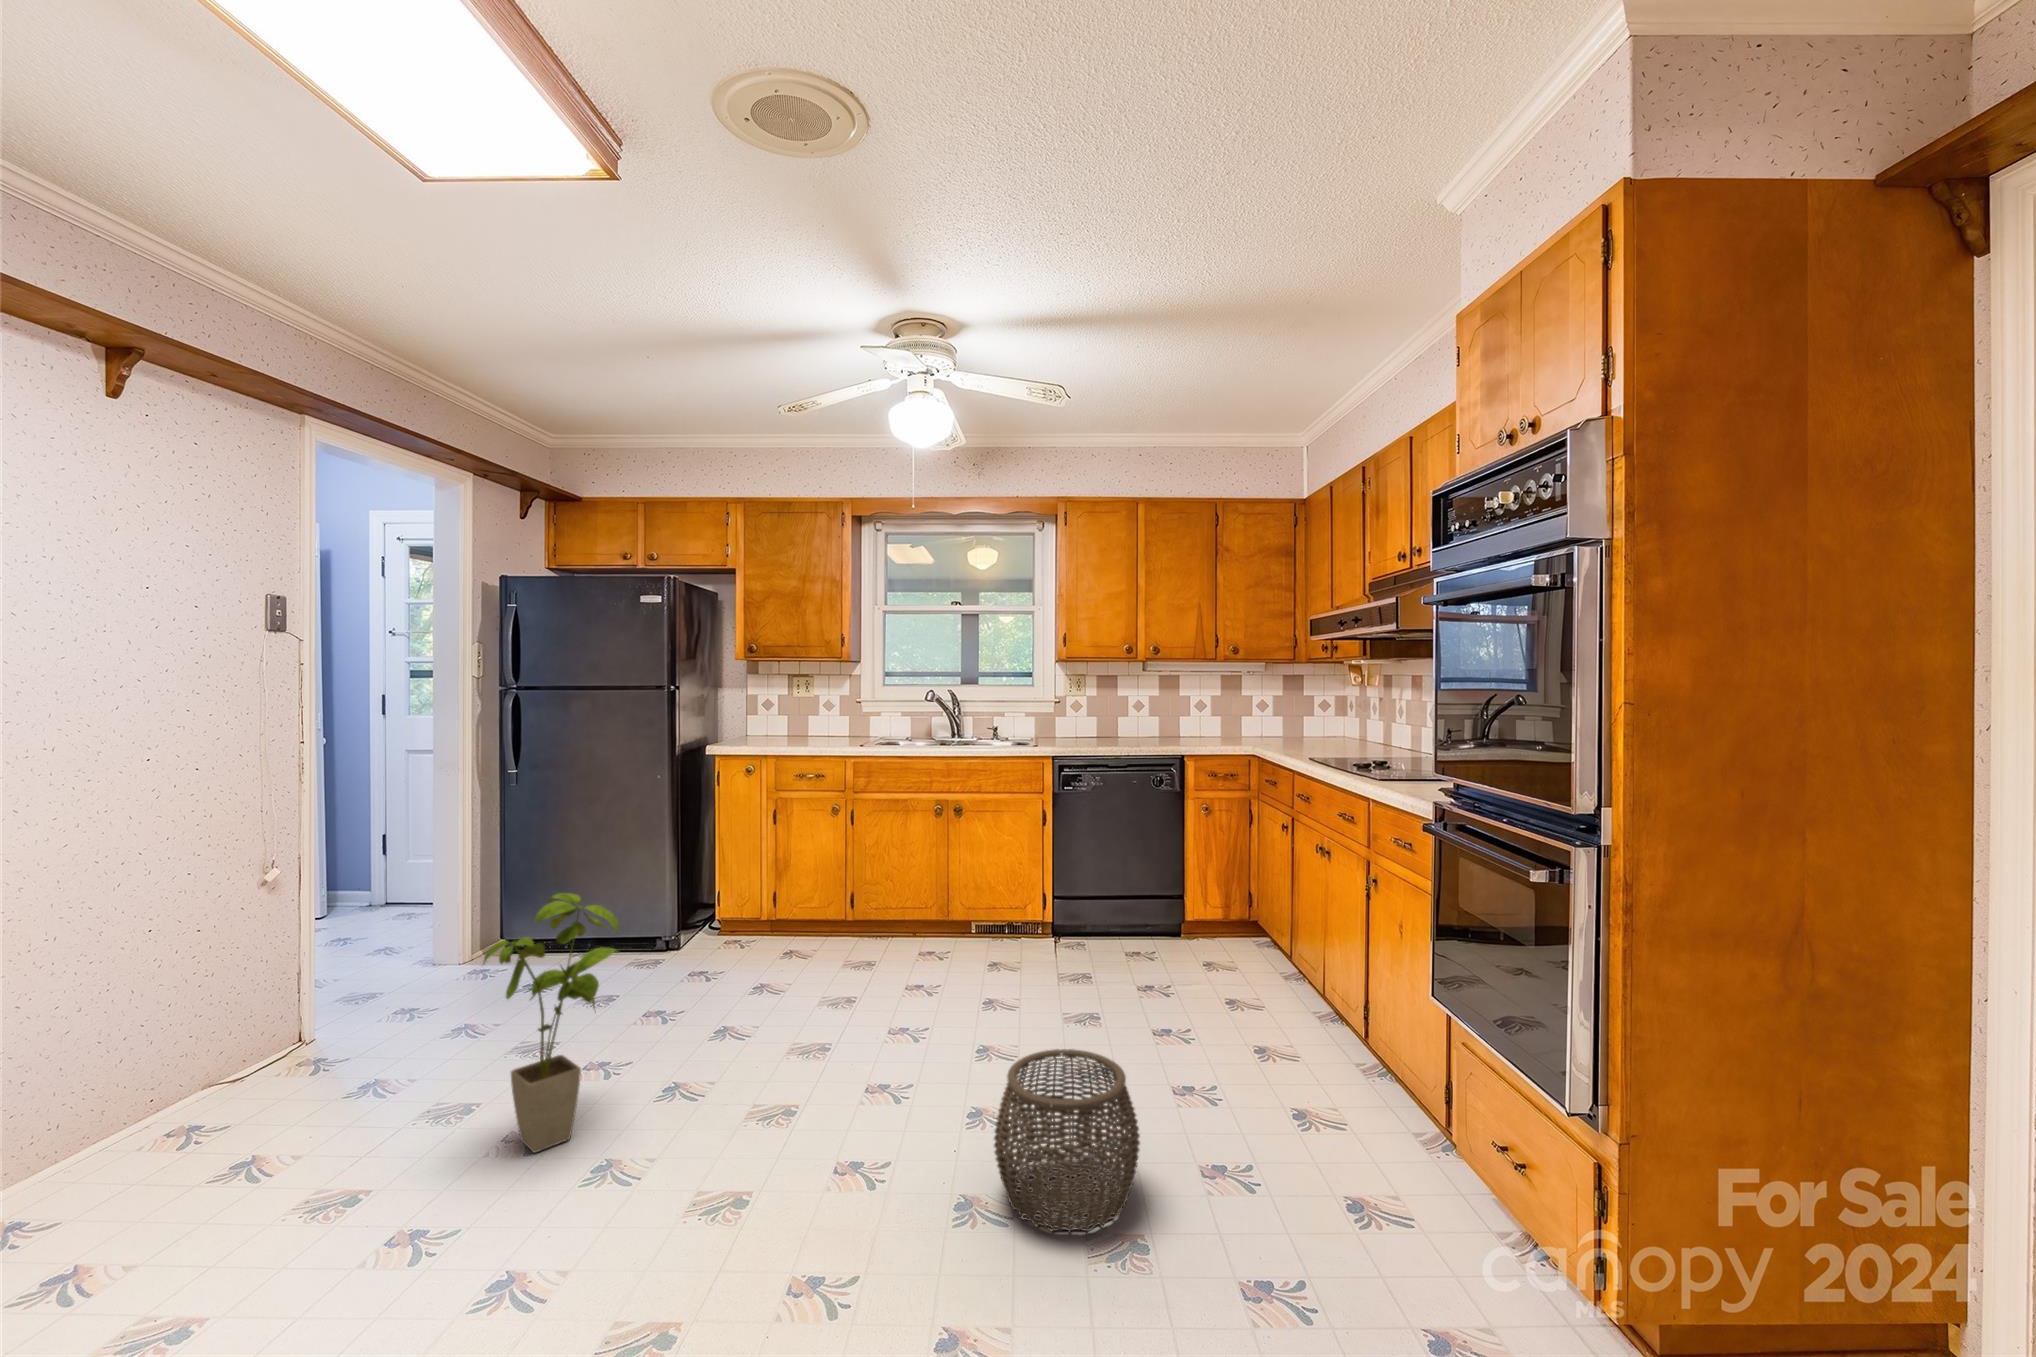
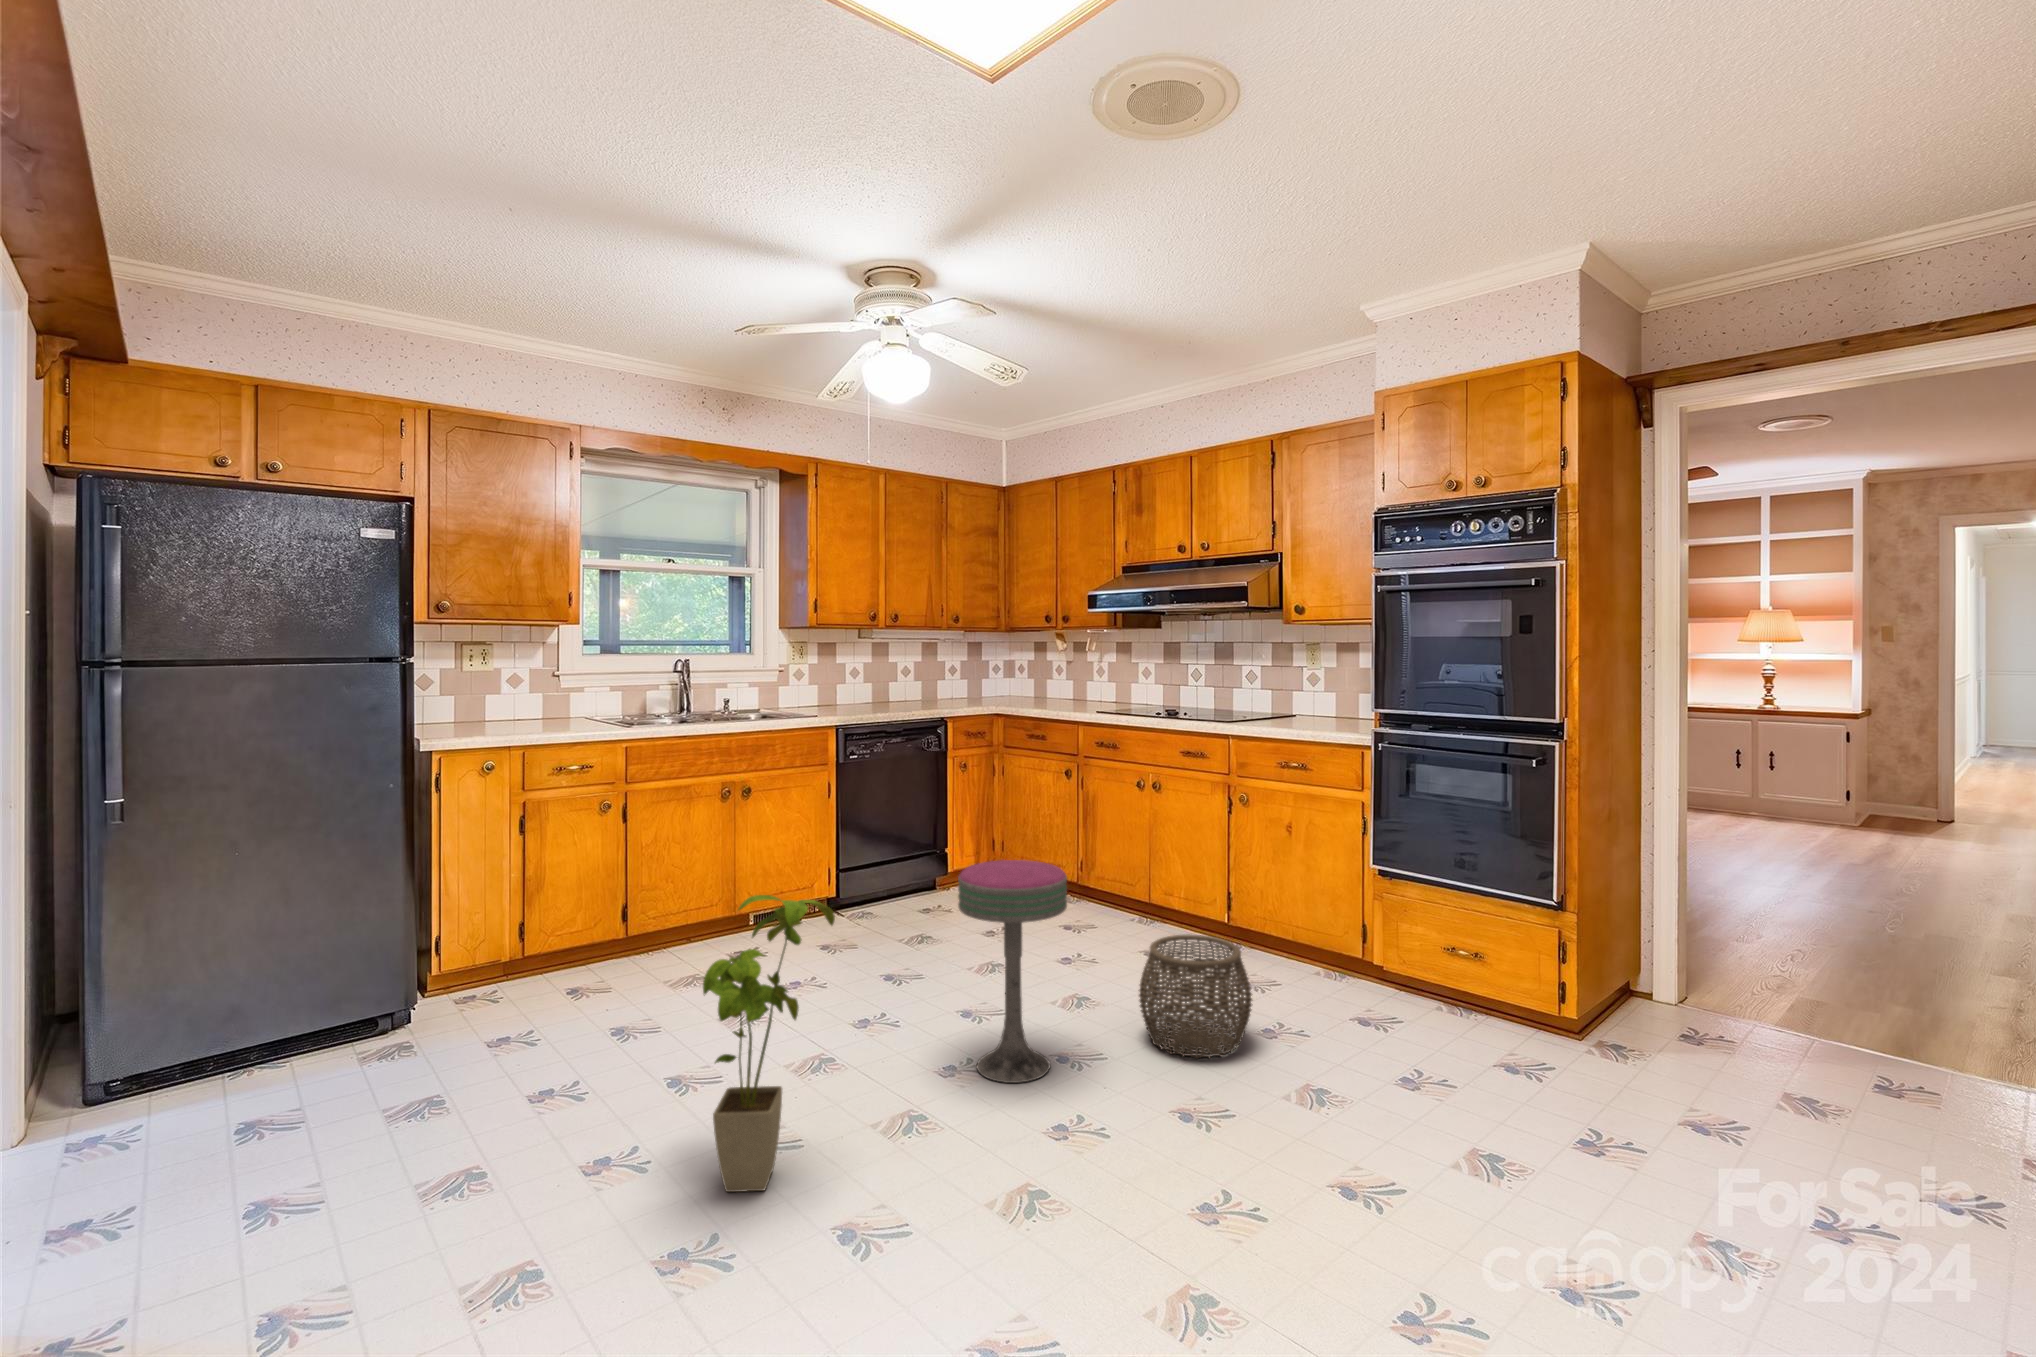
bar stool: none [803,908,924,1161] -> present [958,860,1067,1083]

